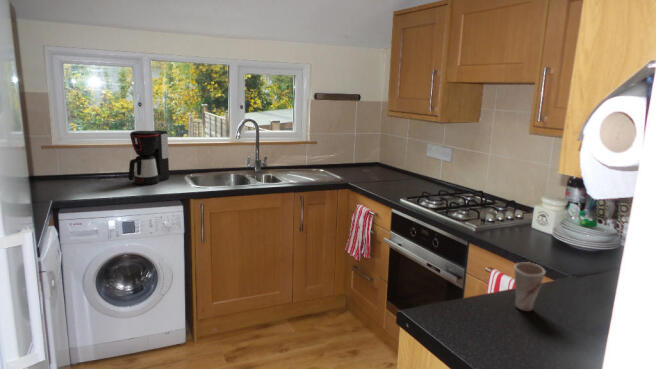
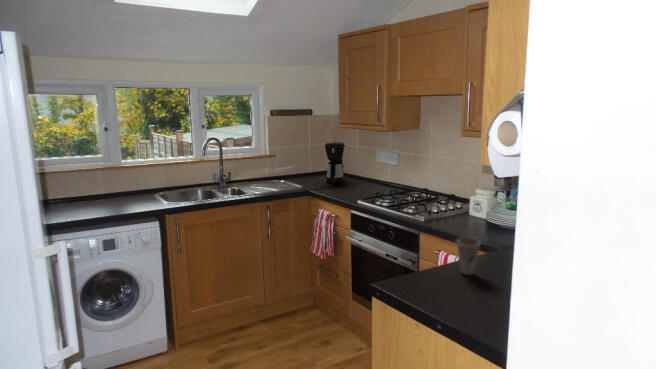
coffee maker: present [129,130,169,185] -> present [325,142,345,184]

